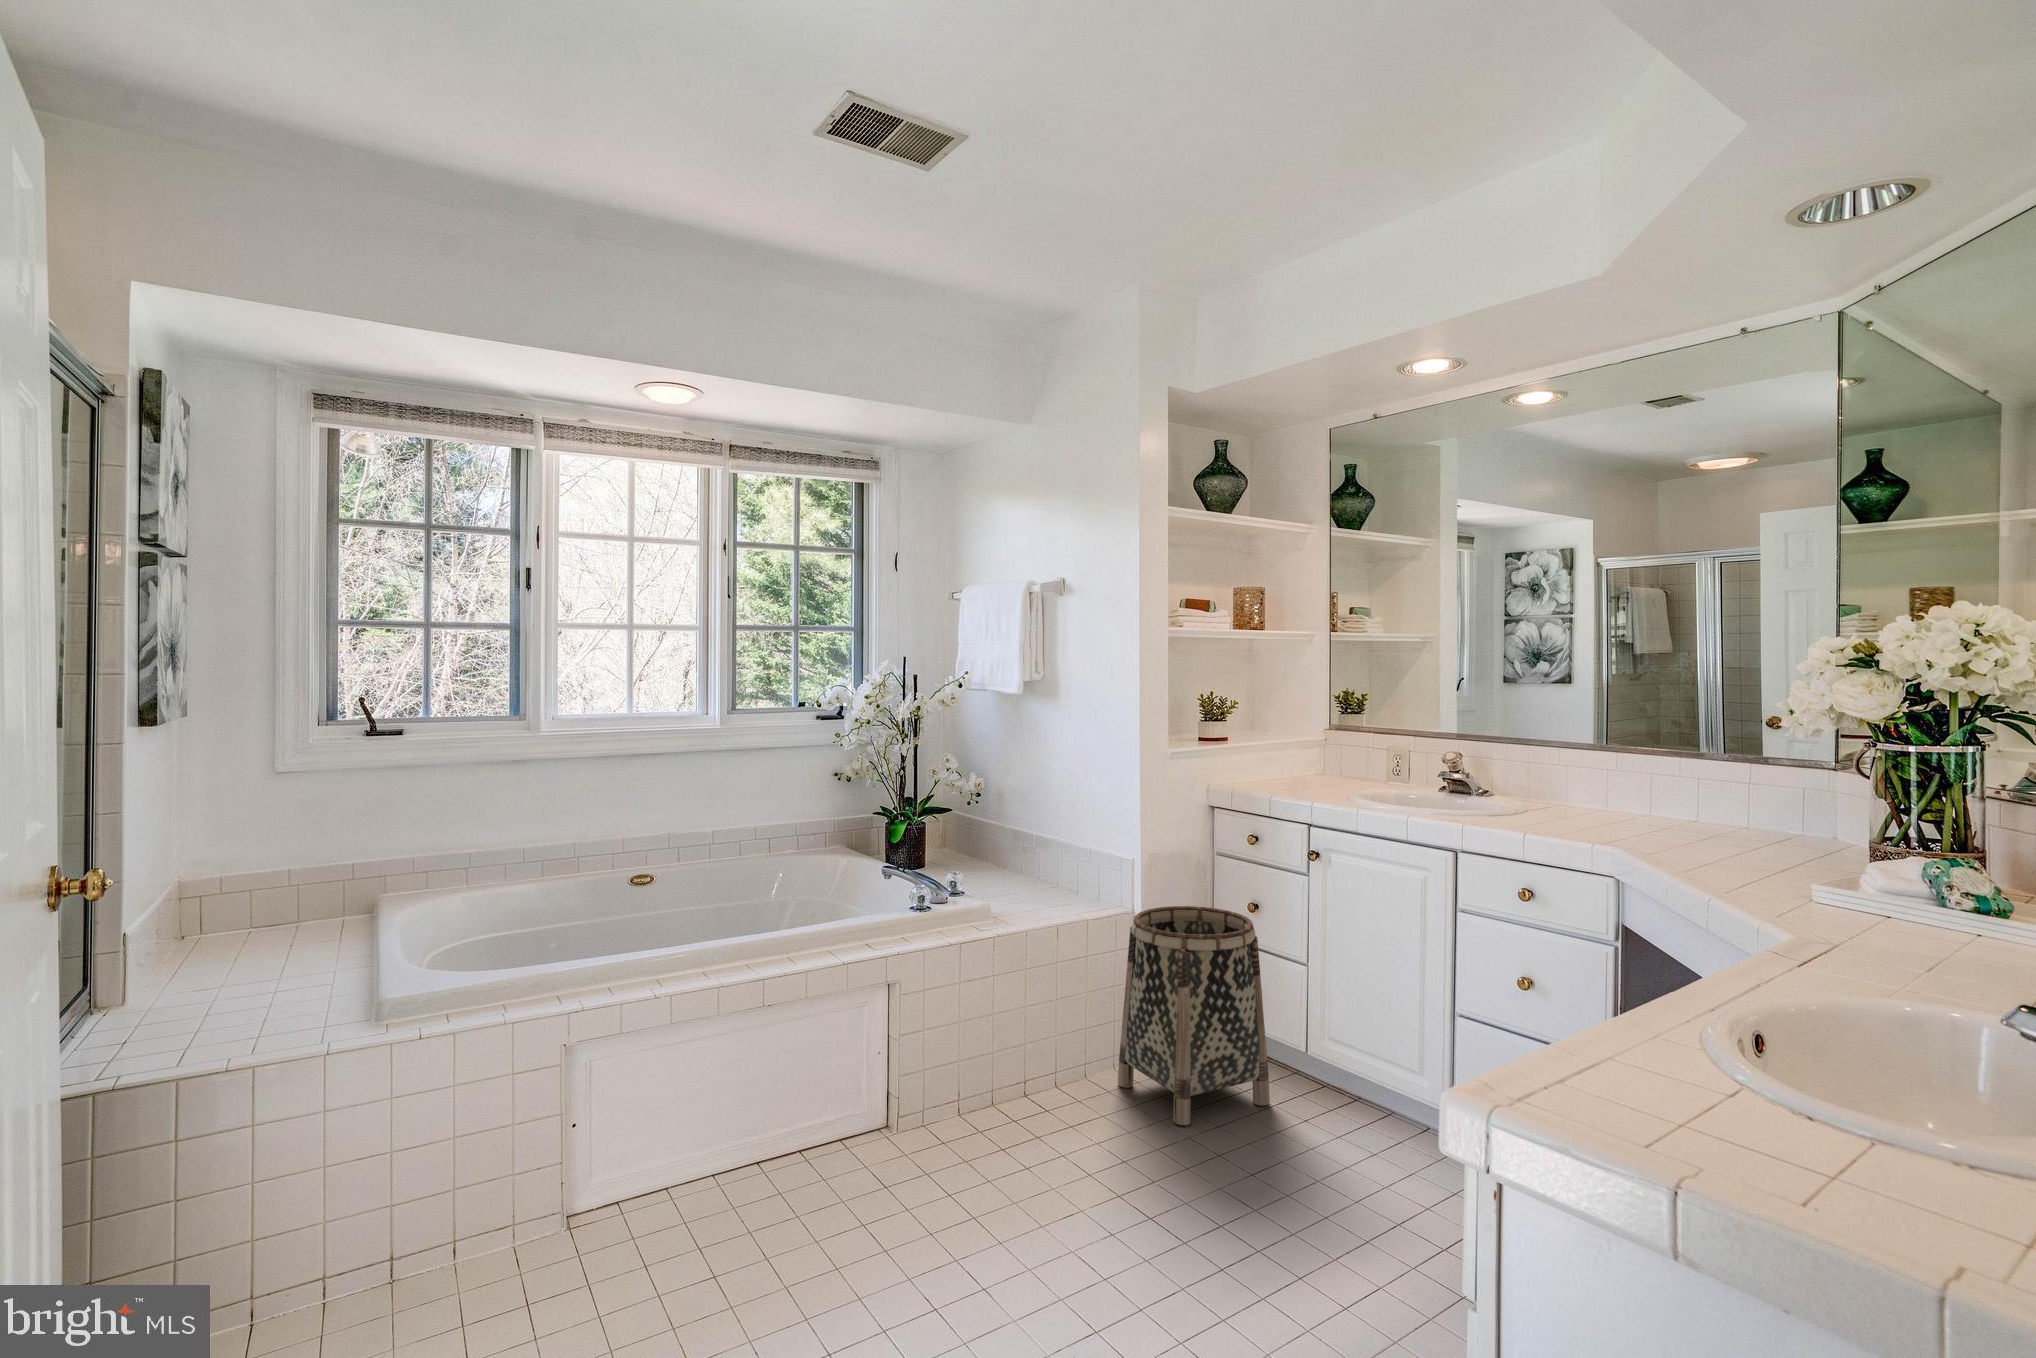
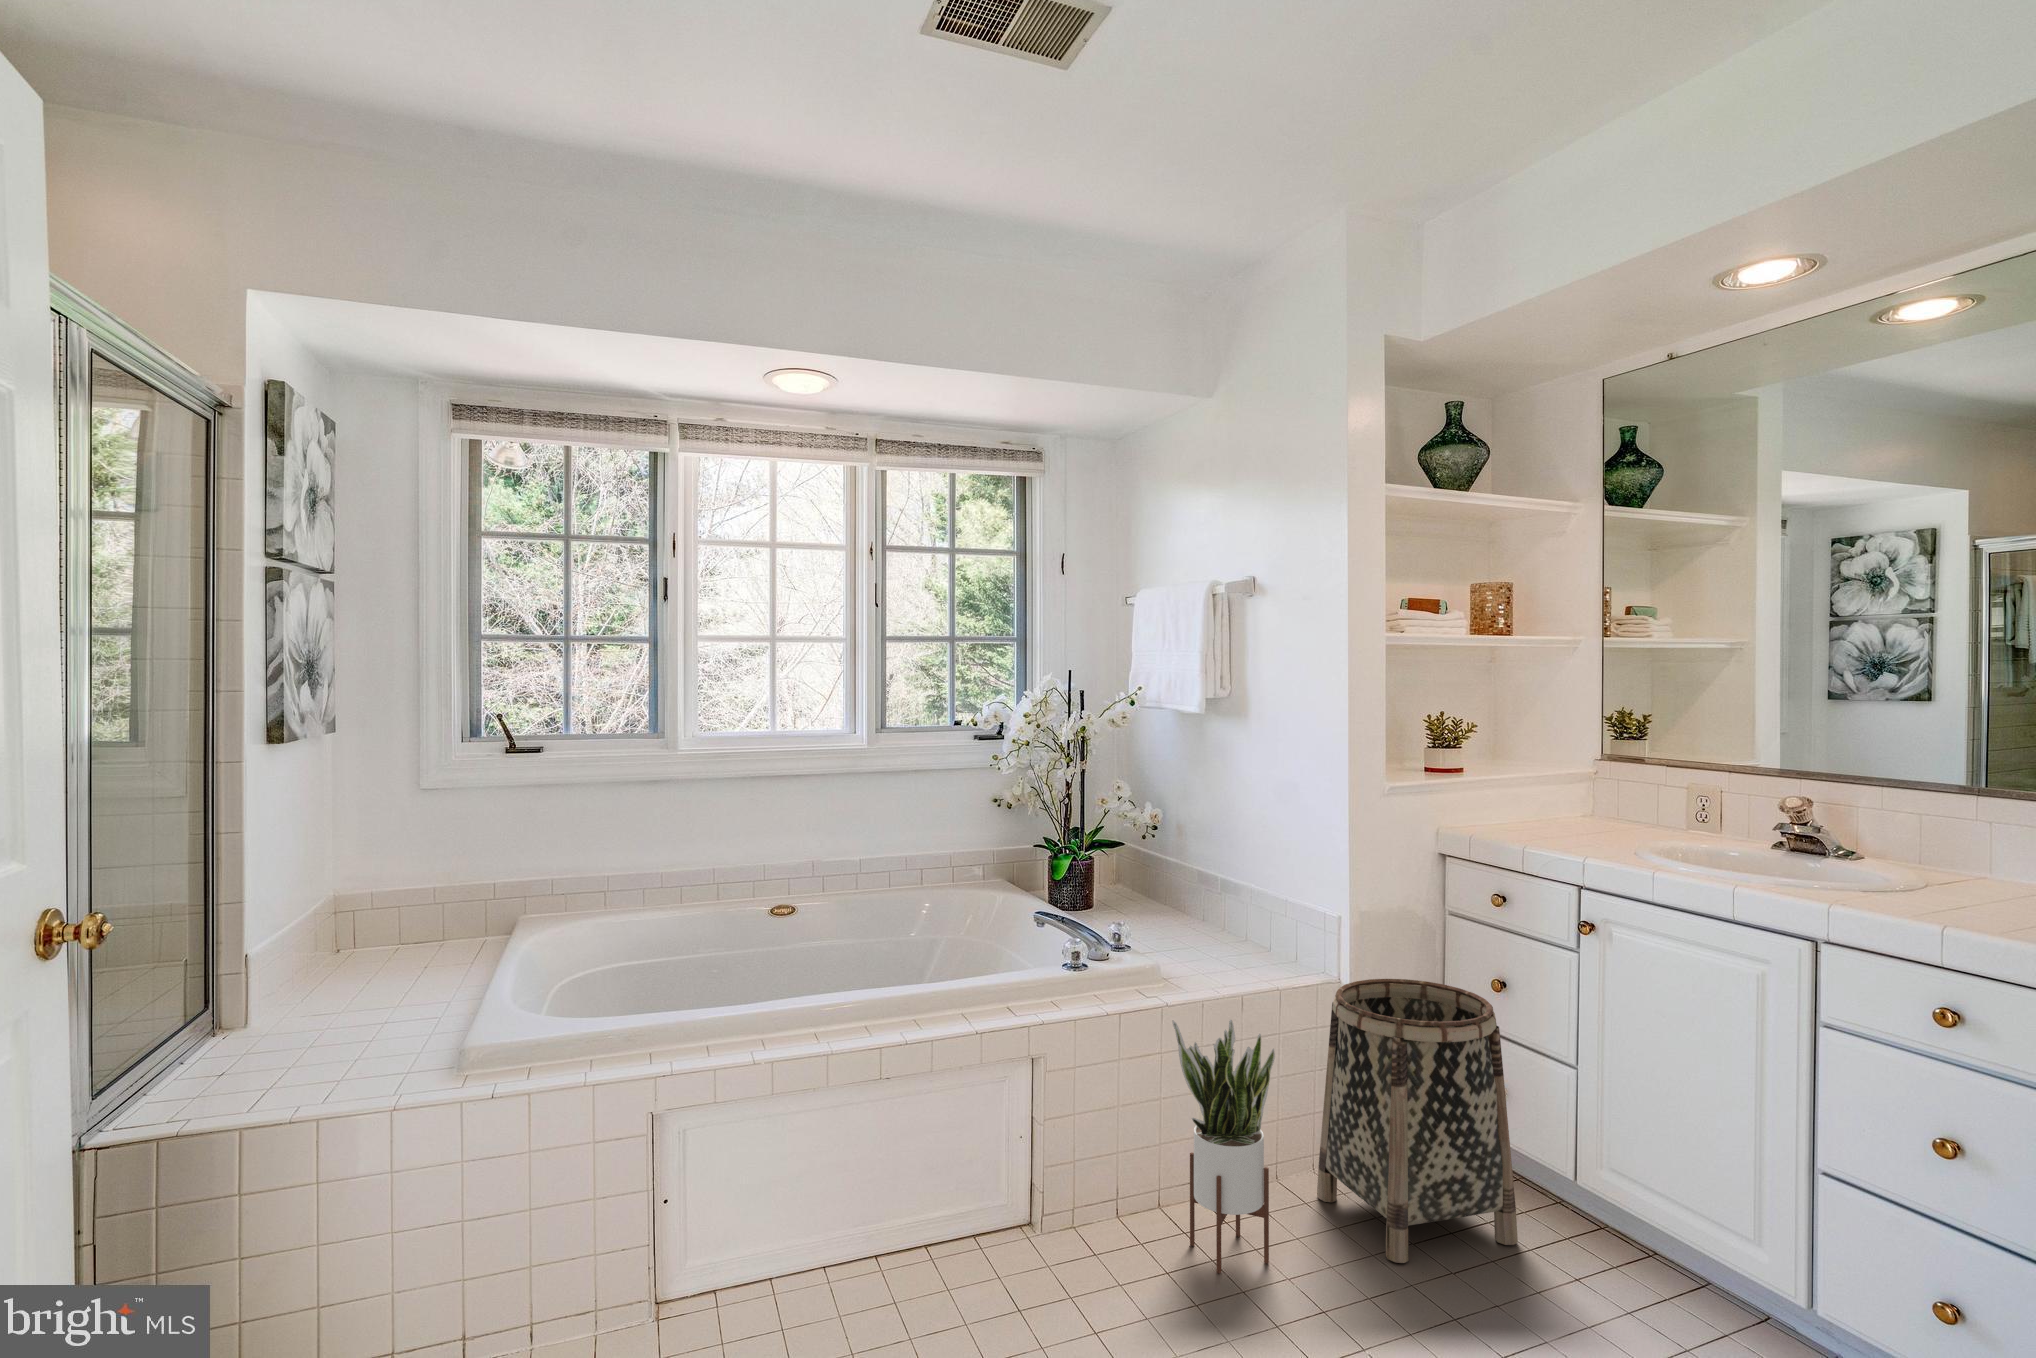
potted plant: none [1008,942,1089,1146] -> present [1172,1020,1275,1273]

